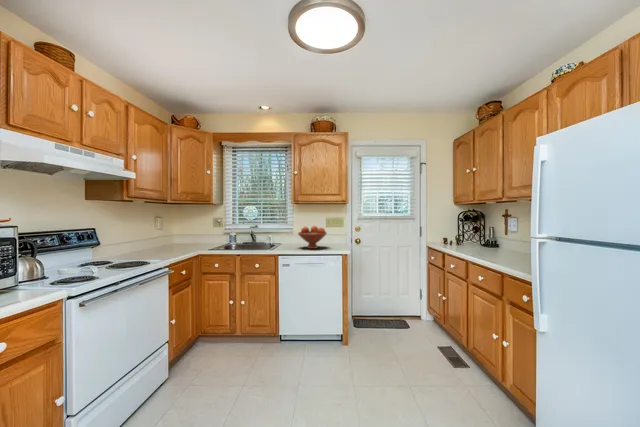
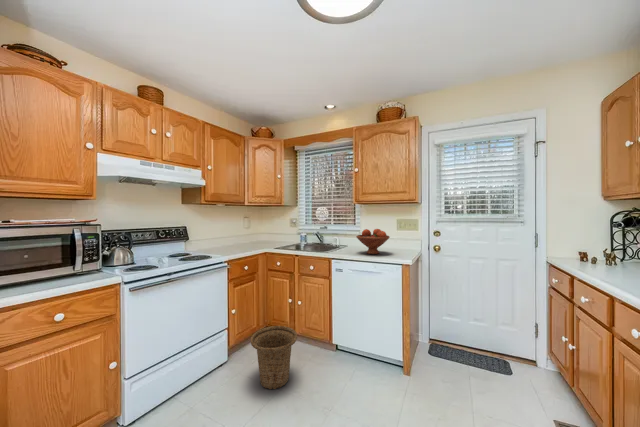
basket: none [209,326,258,388] -> present [251,326,297,389]

